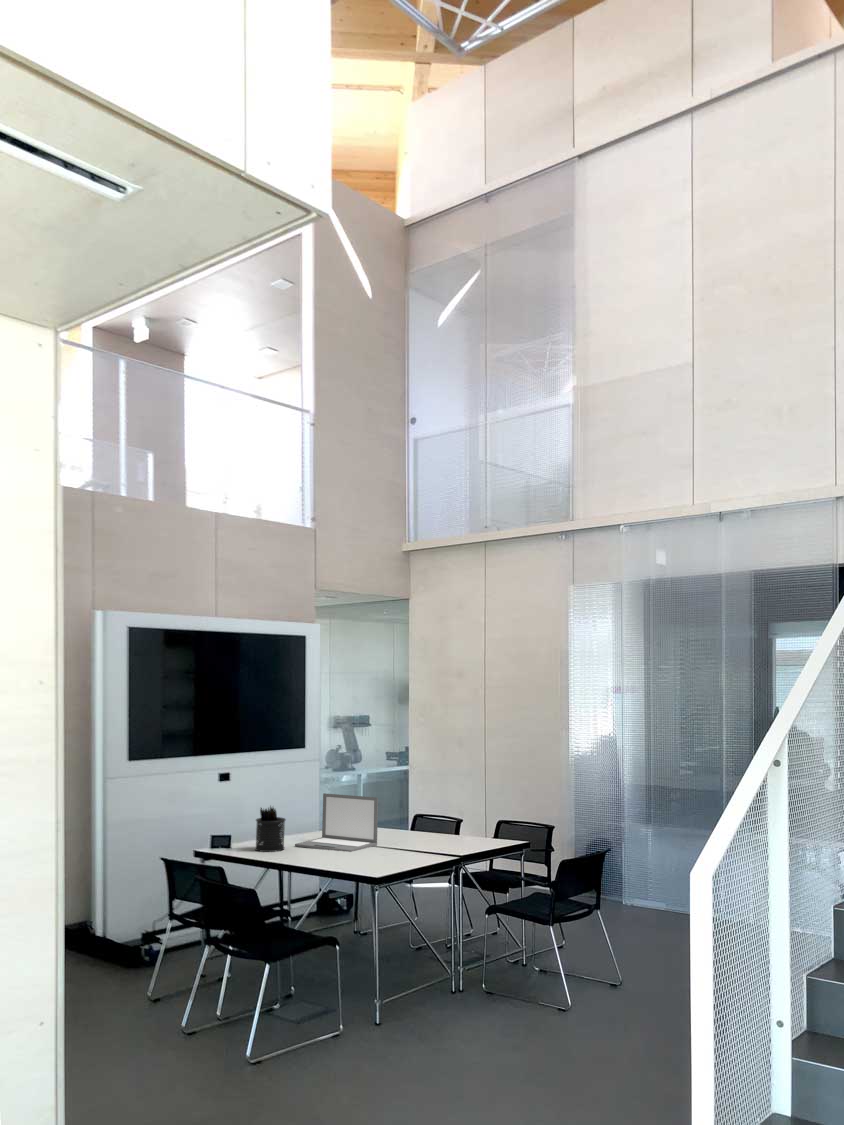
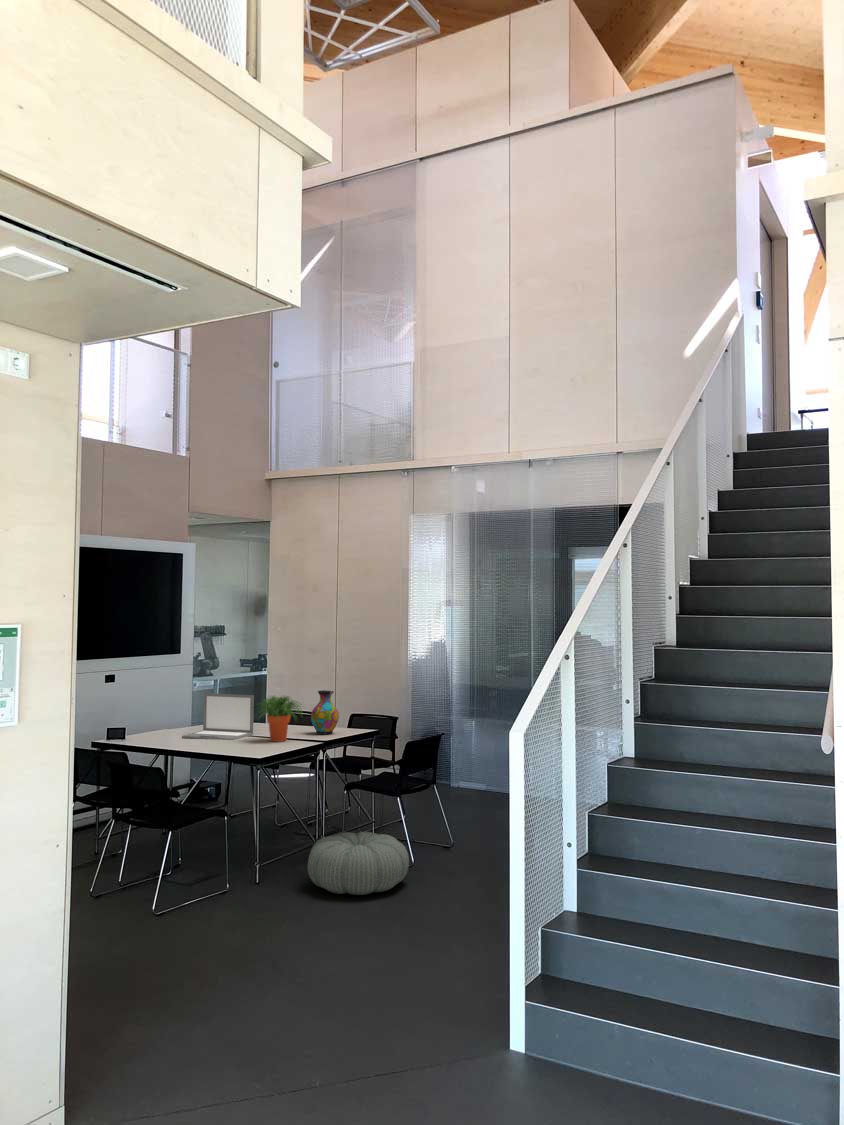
vase: none [444,794,478,848] -> present [311,690,339,734]
potted plant: none [371,799,434,857] -> present [257,696,302,742]
pen holder: present [255,807,286,852] -> none [148,703,175,742]
pouf: none [430,981,562,1074] -> present [307,832,409,895]

